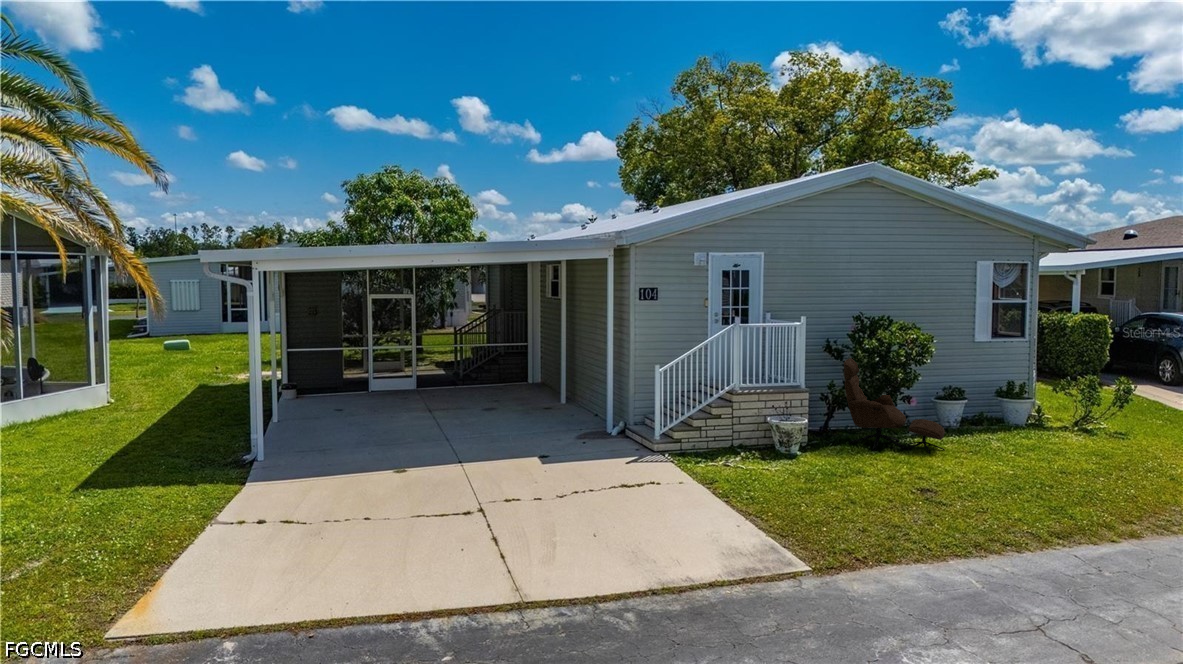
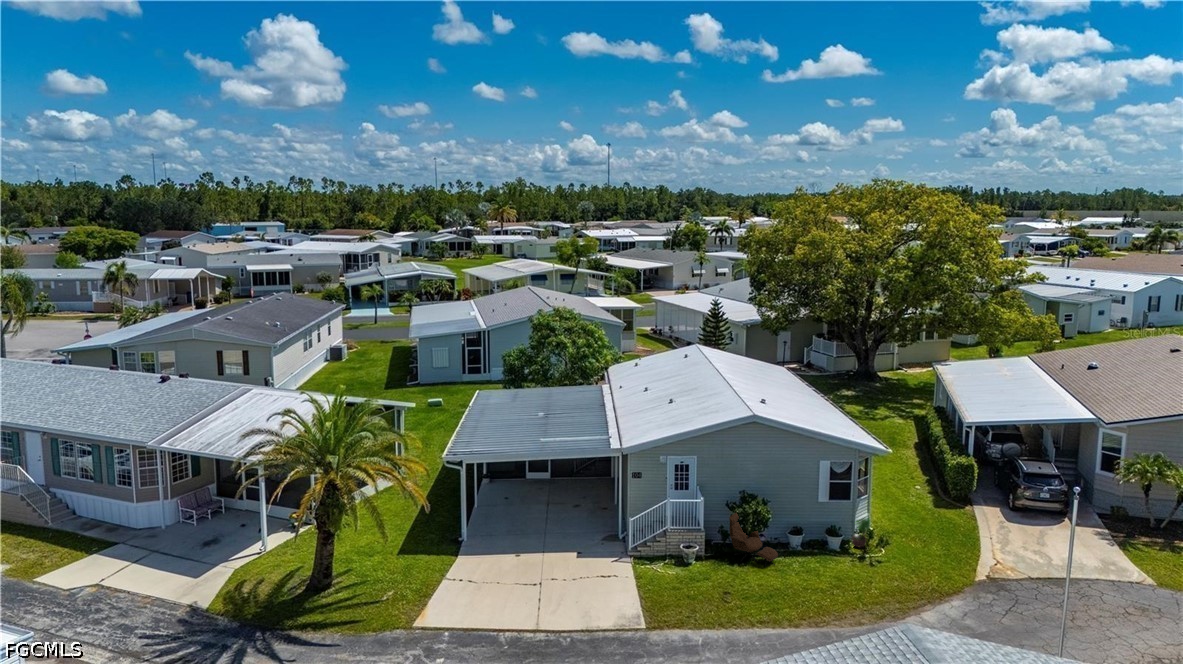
potted tree: none [1030,361,1073,422] -> present [852,519,870,547]

